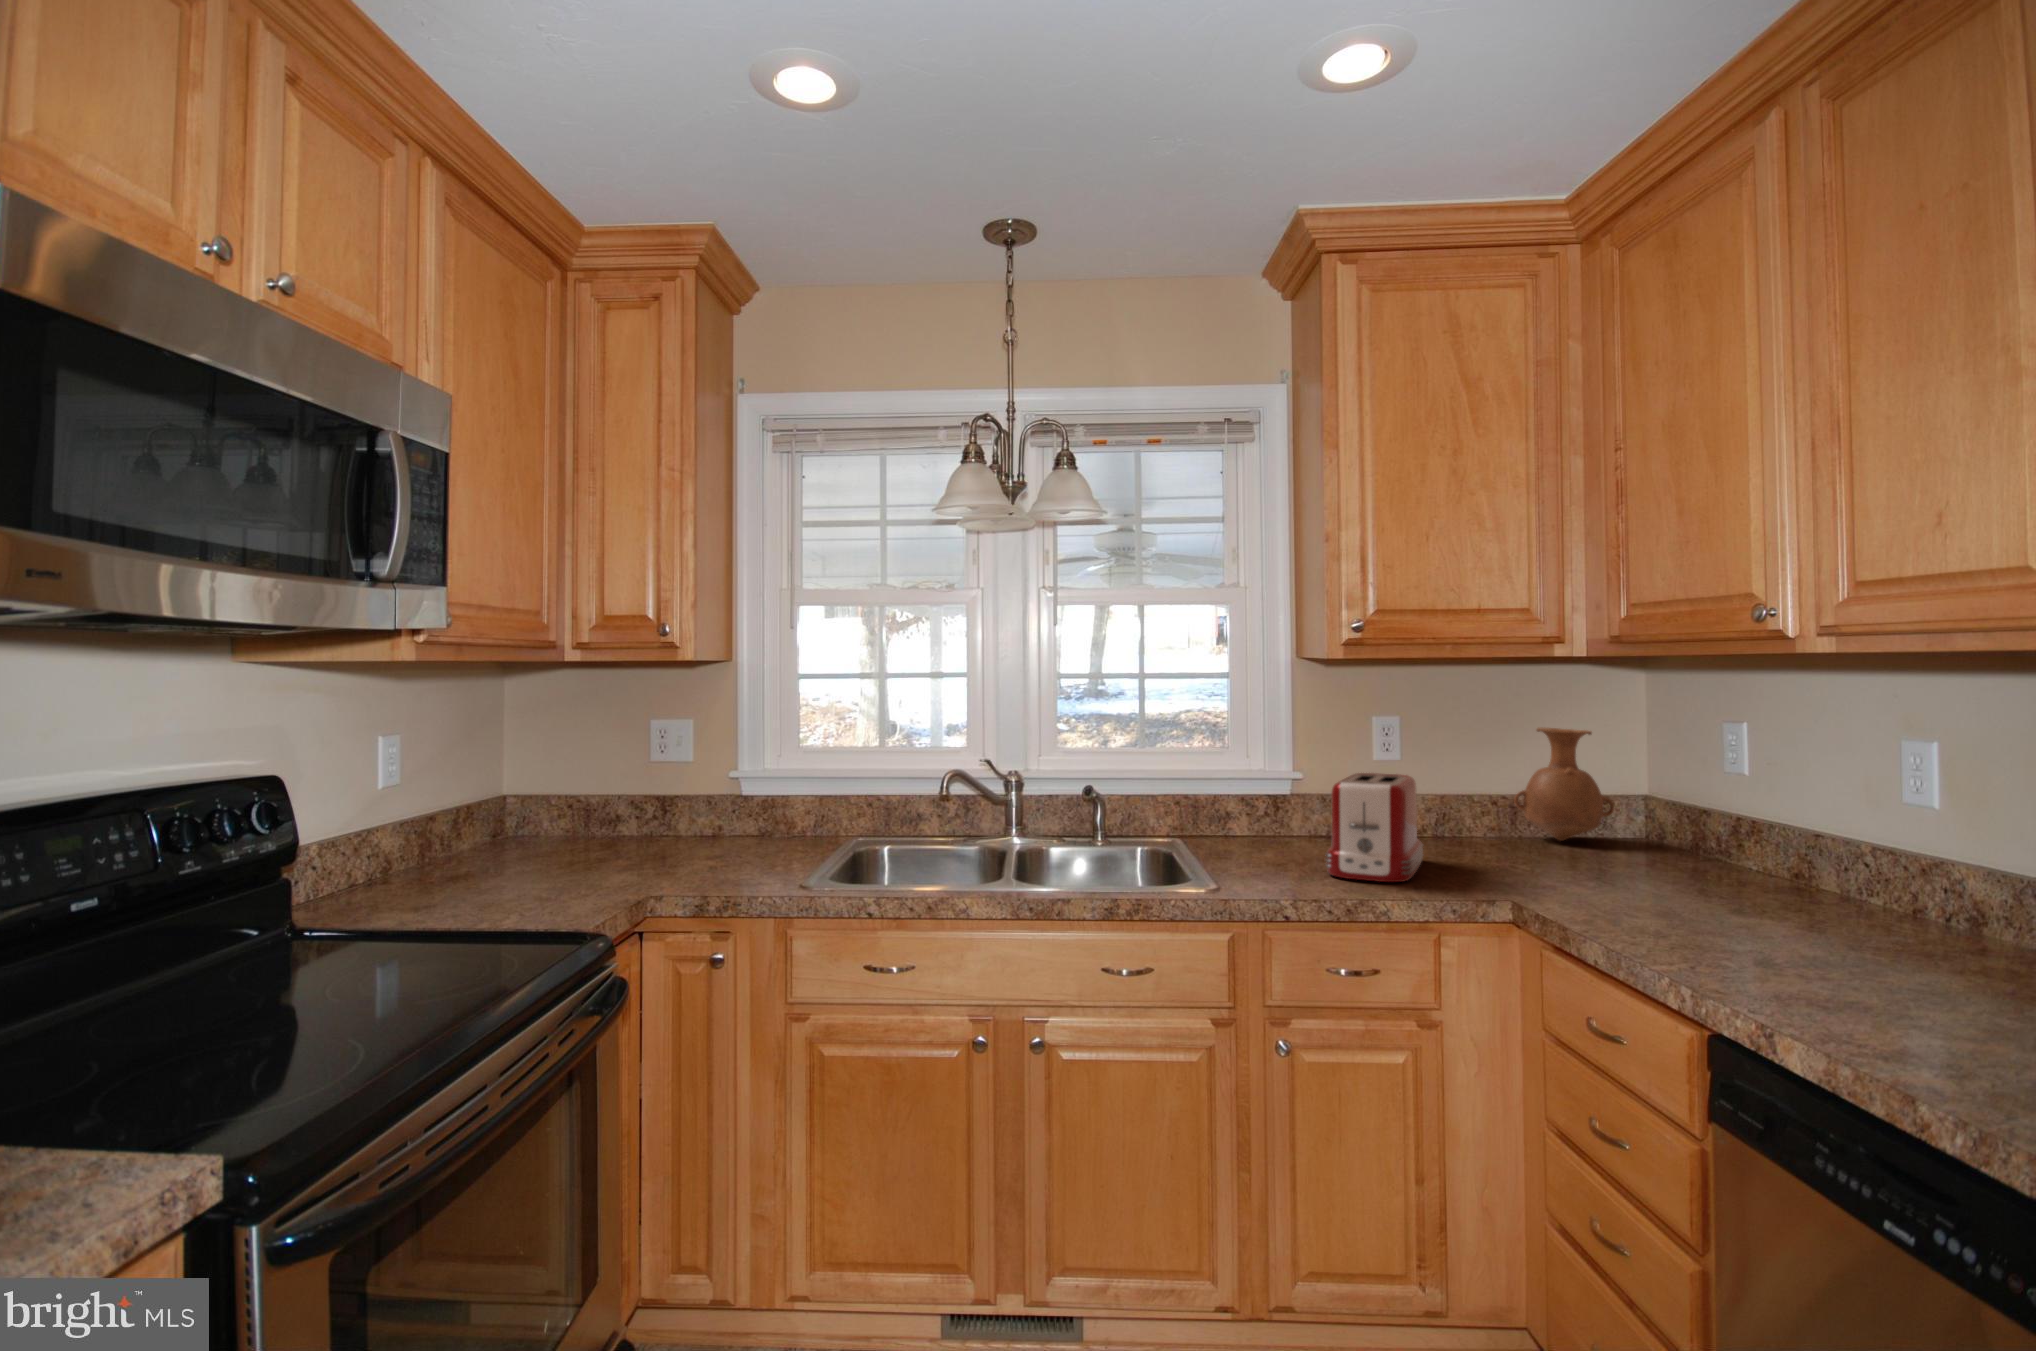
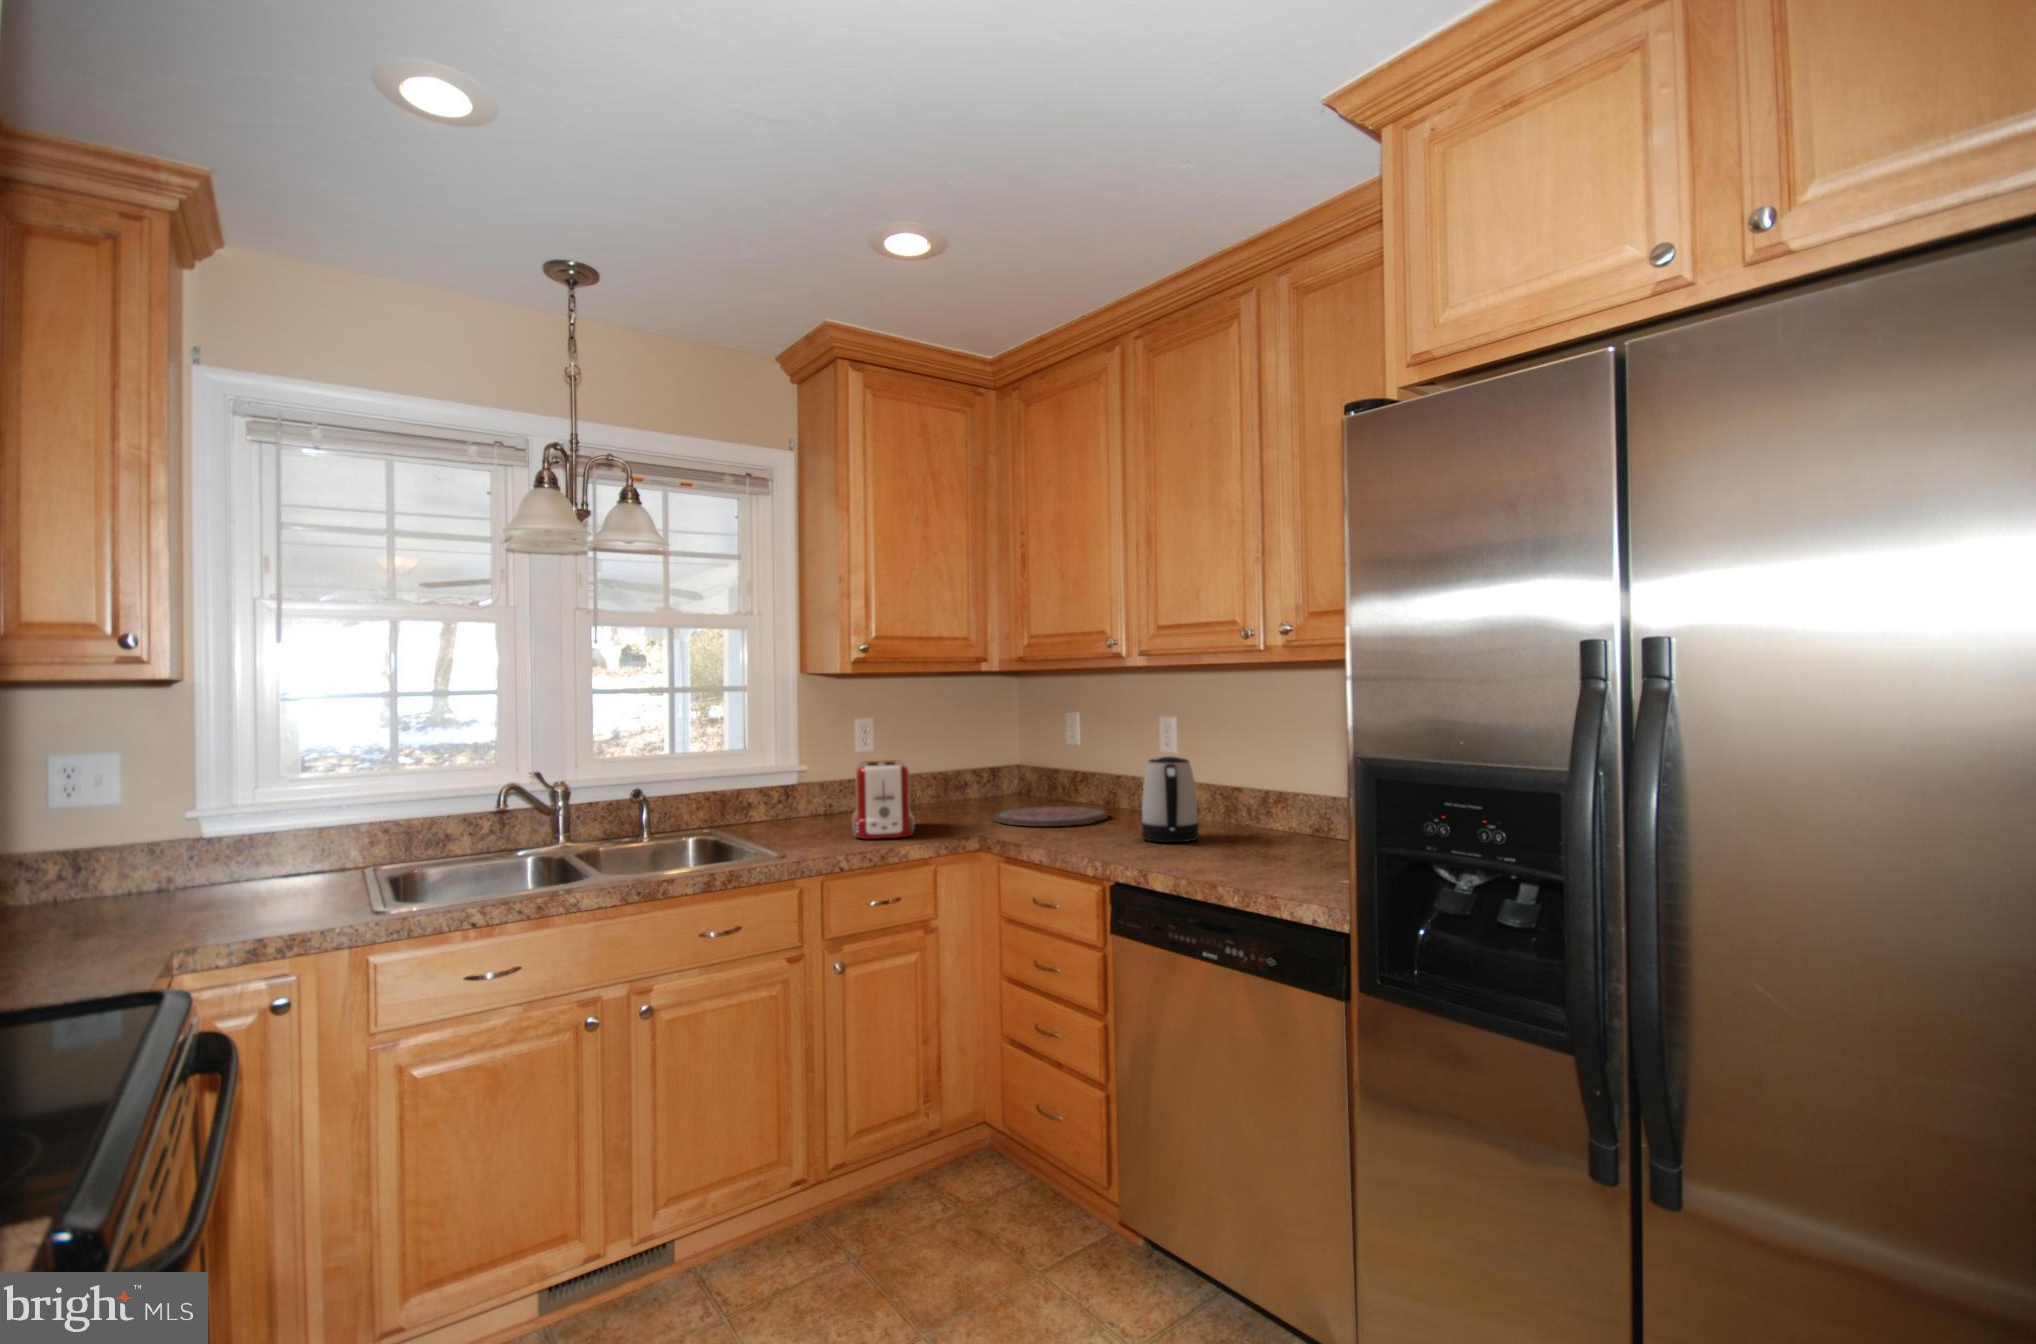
vase: present [1514,727,1614,841] -> none [952,723,1013,804]
kettle: none [1807,812,1946,976] -> present [1142,756,1199,842]
cutting board: none [1556,857,1766,902] -> present [994,806,1108,826]

